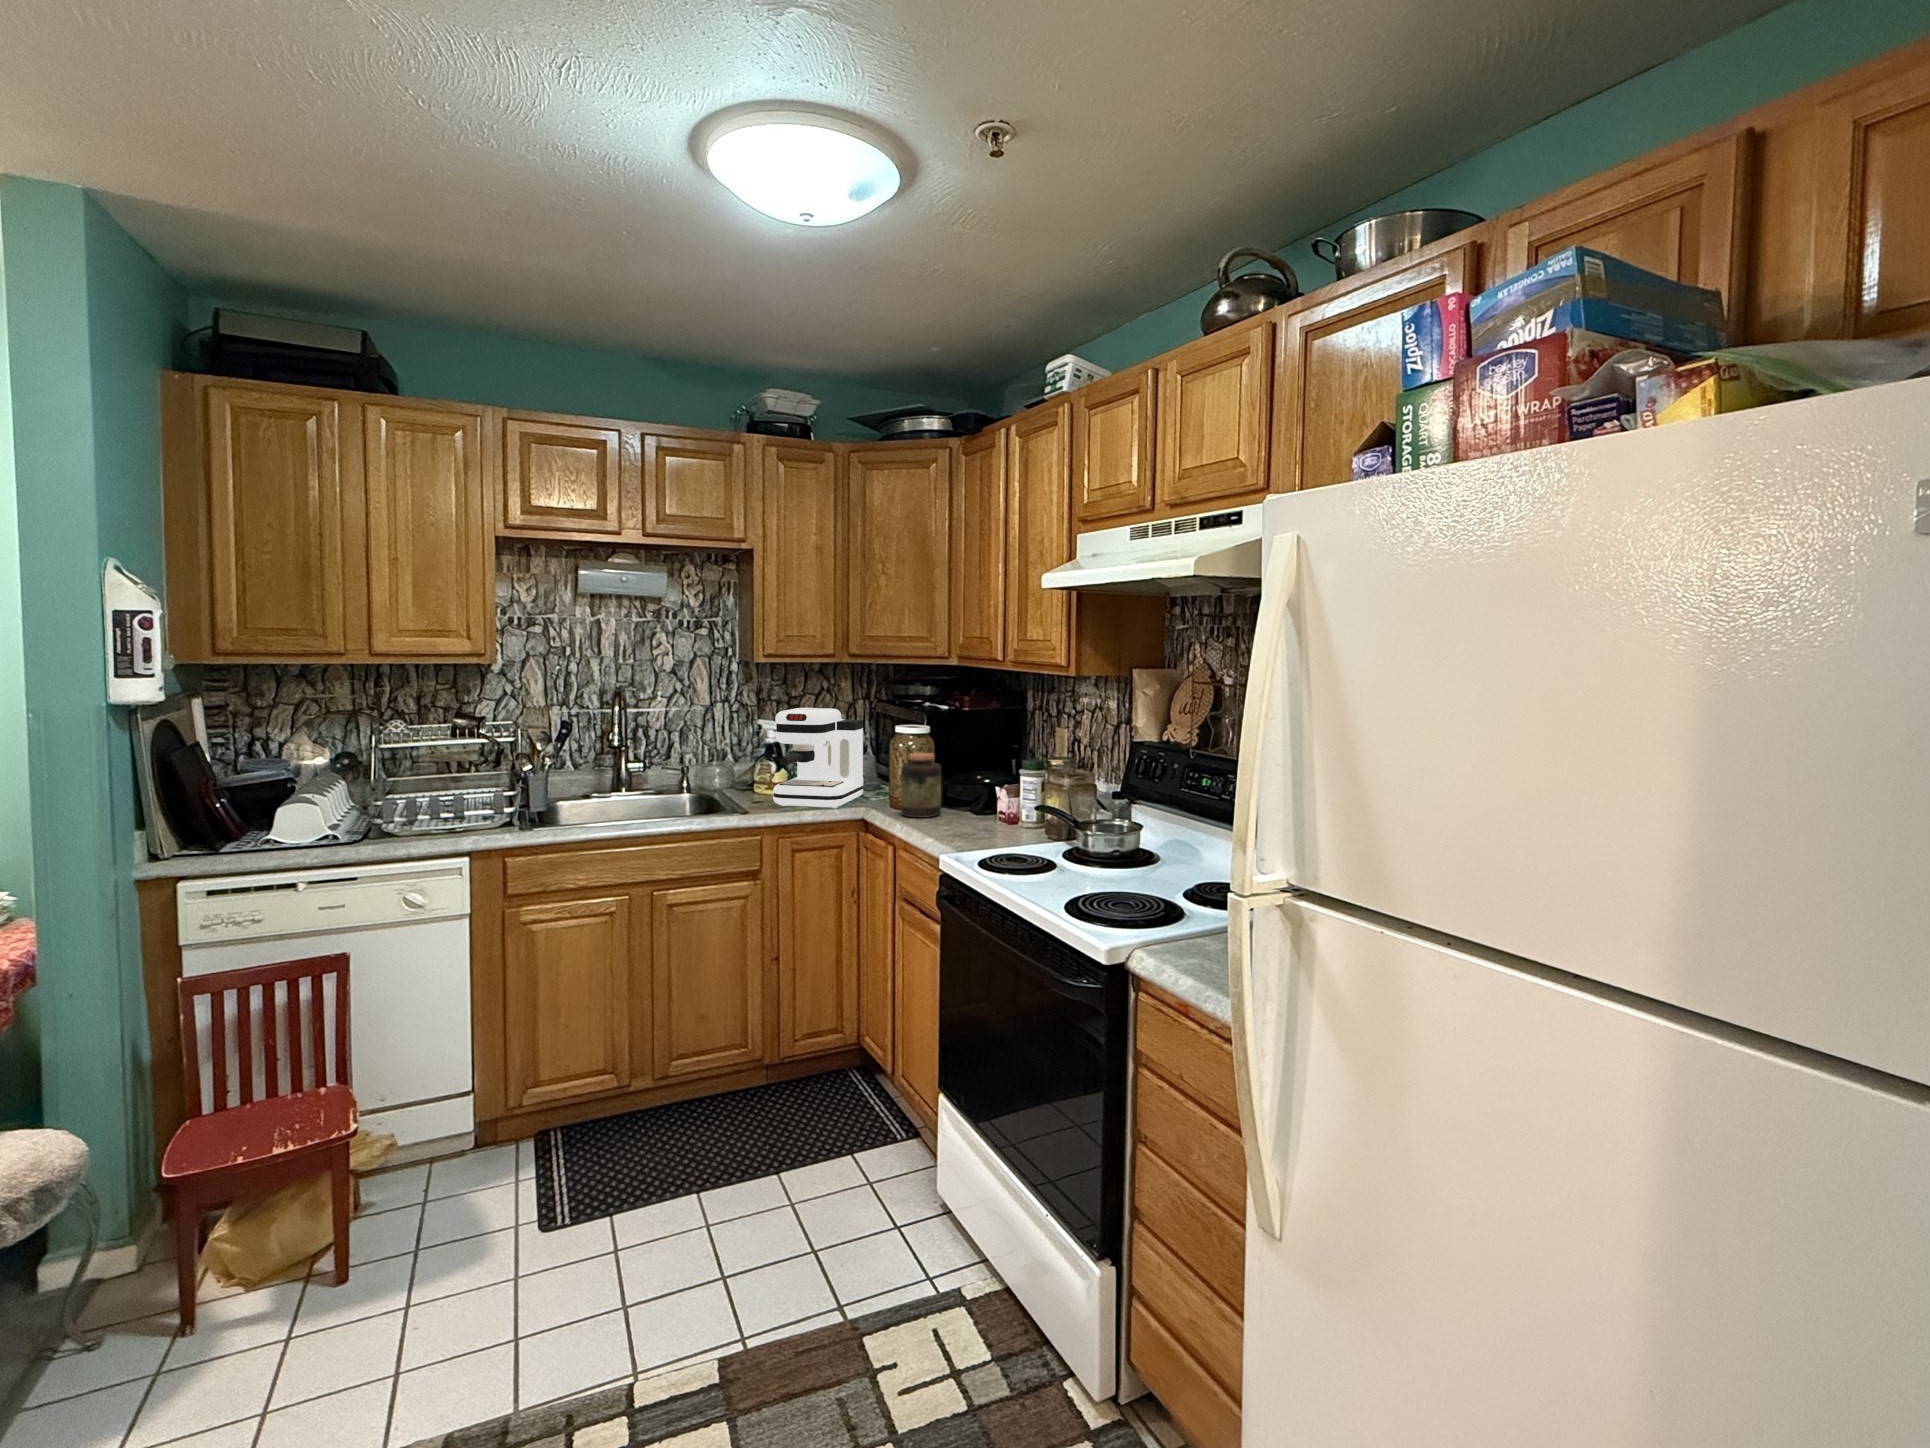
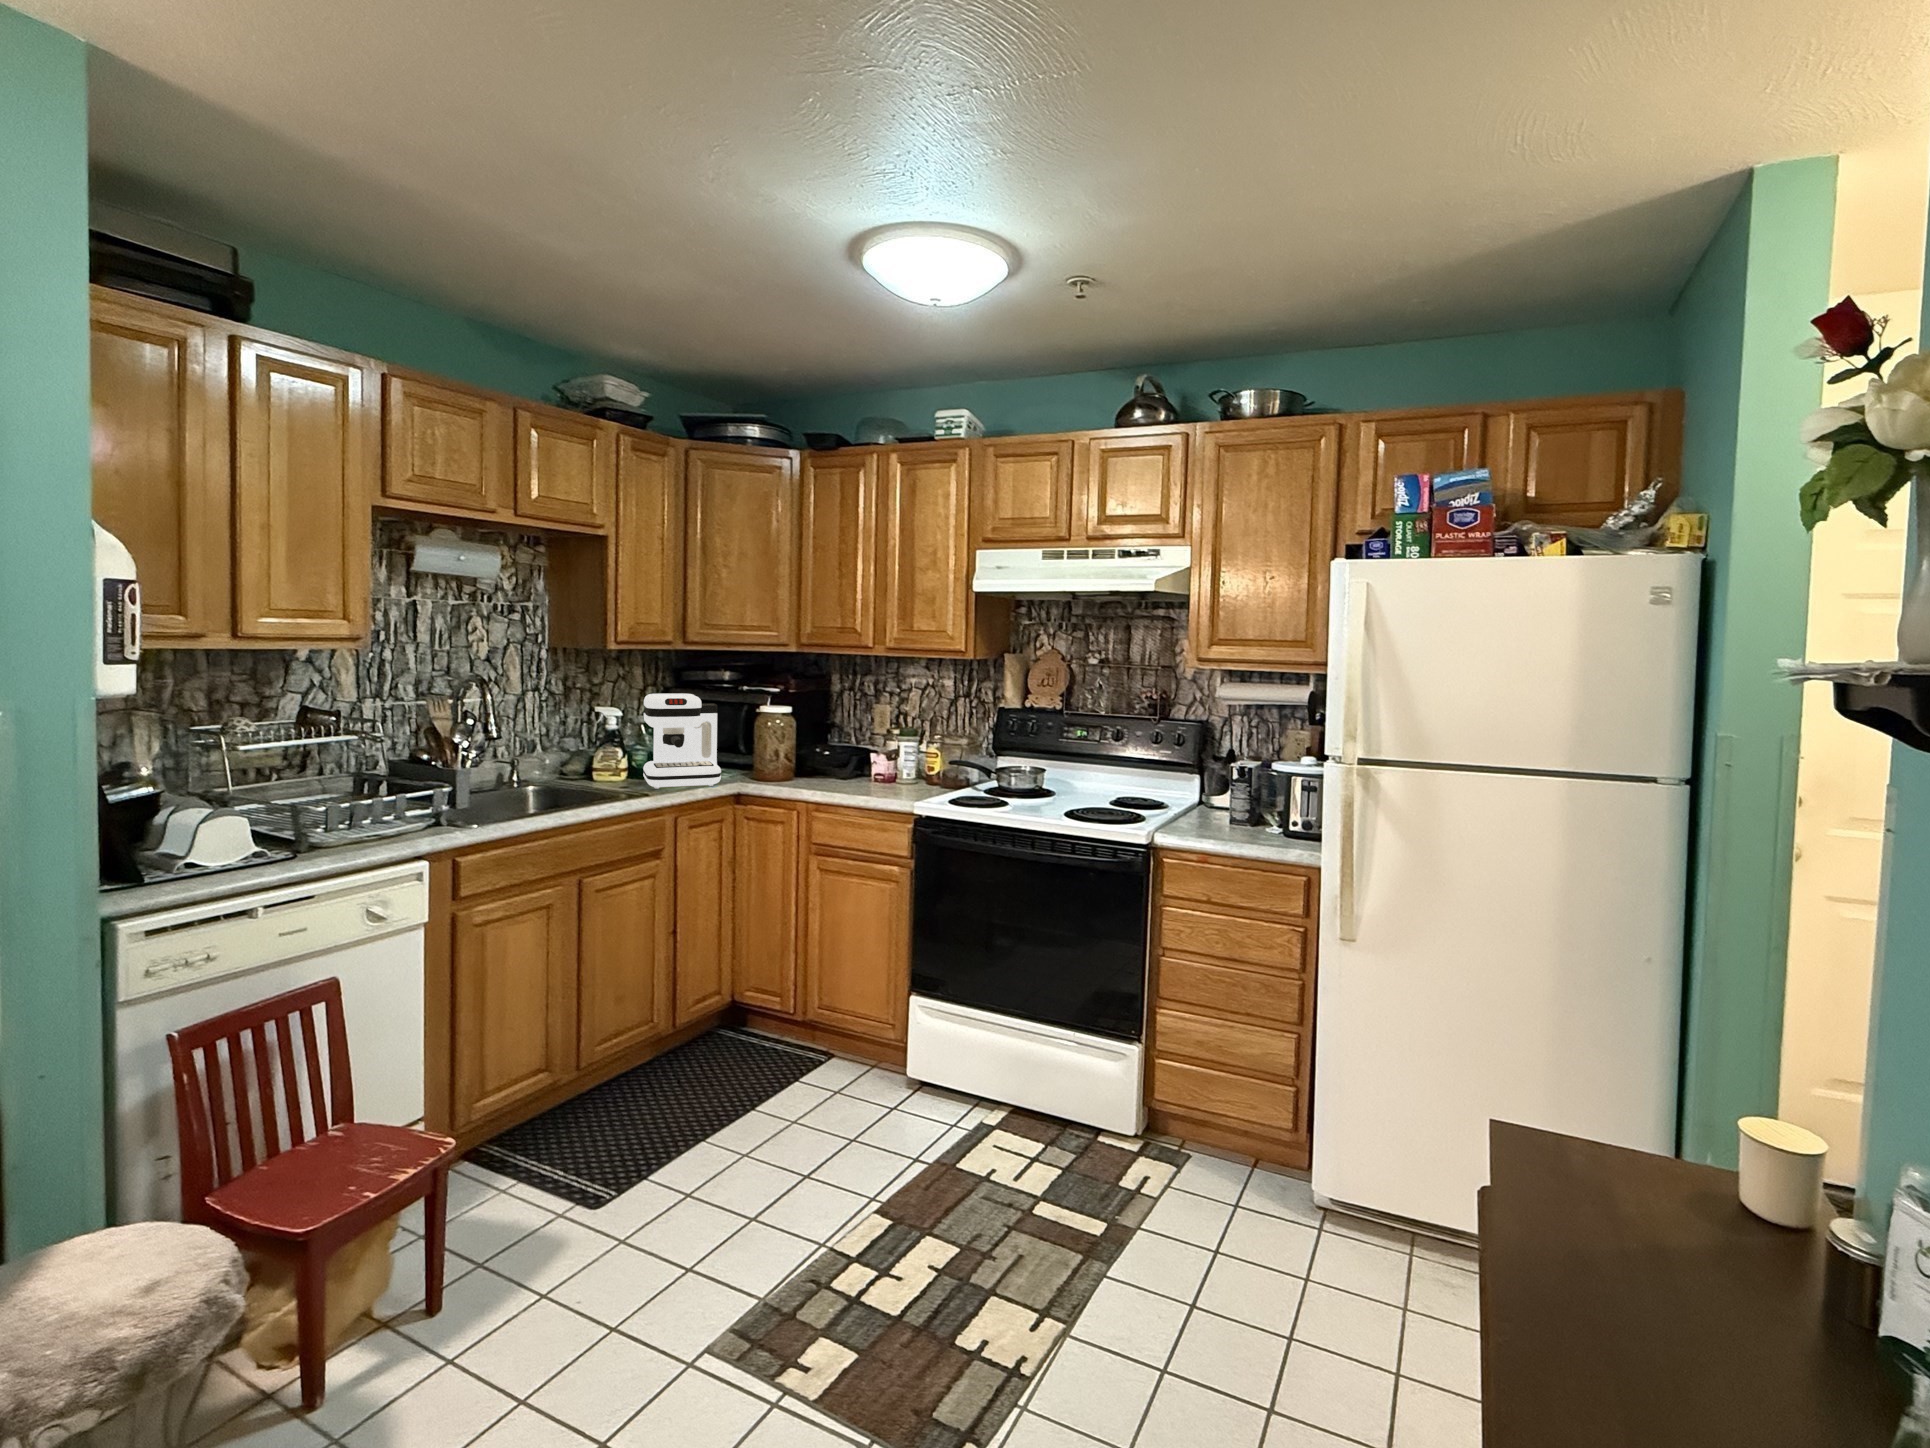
jar: present [901,753,941,818] -> none [784,729,820,785]

